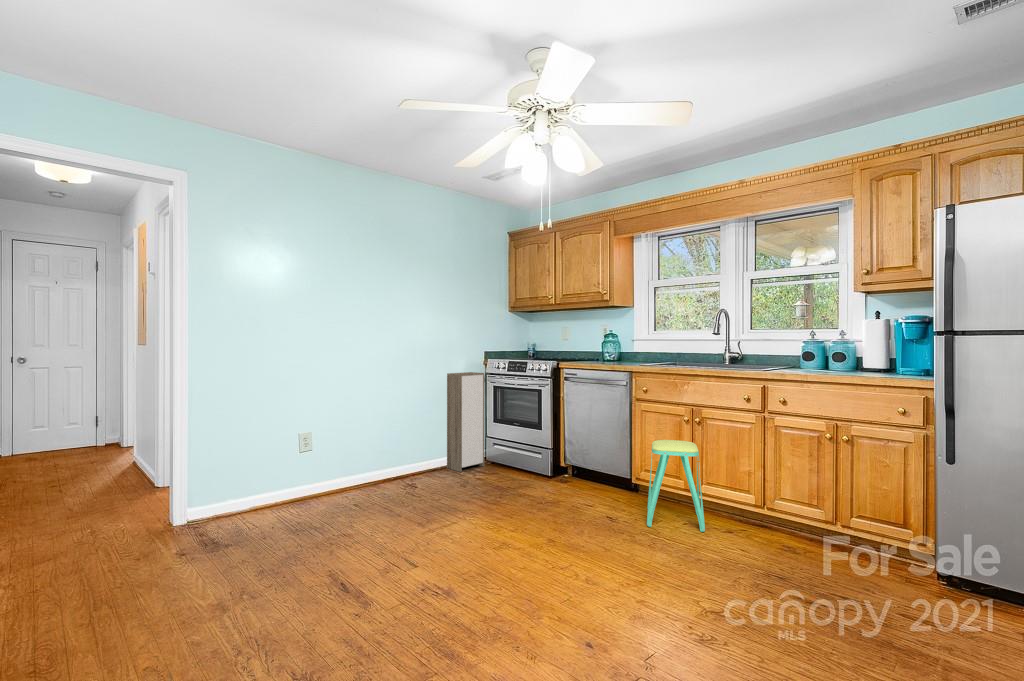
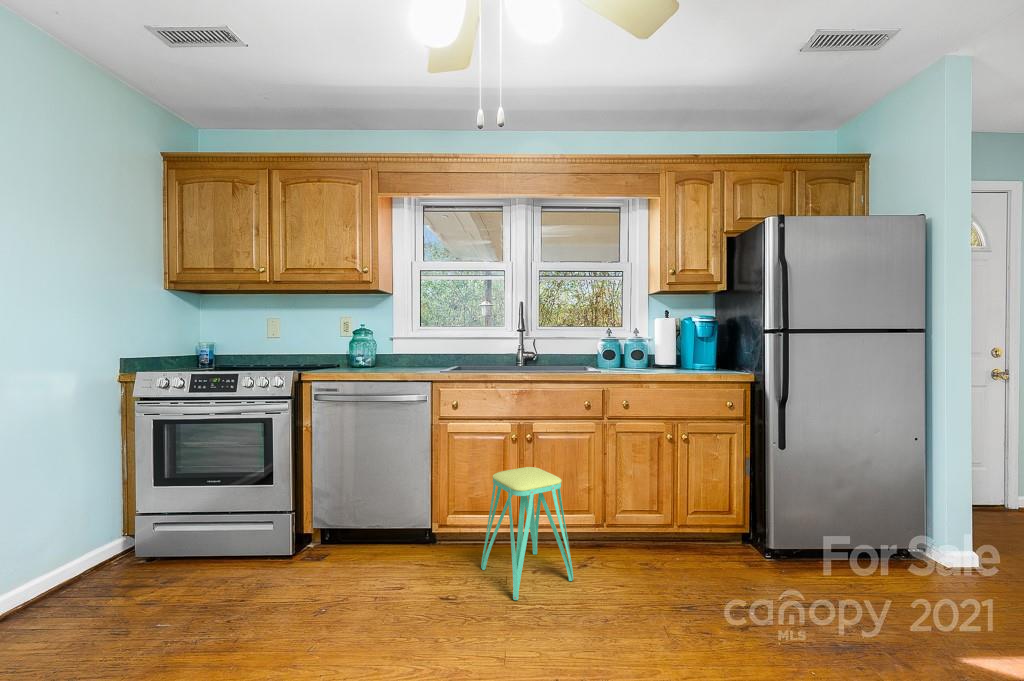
storage cabinet: present [447,372,484,472] -> none [42,400,140,608]

